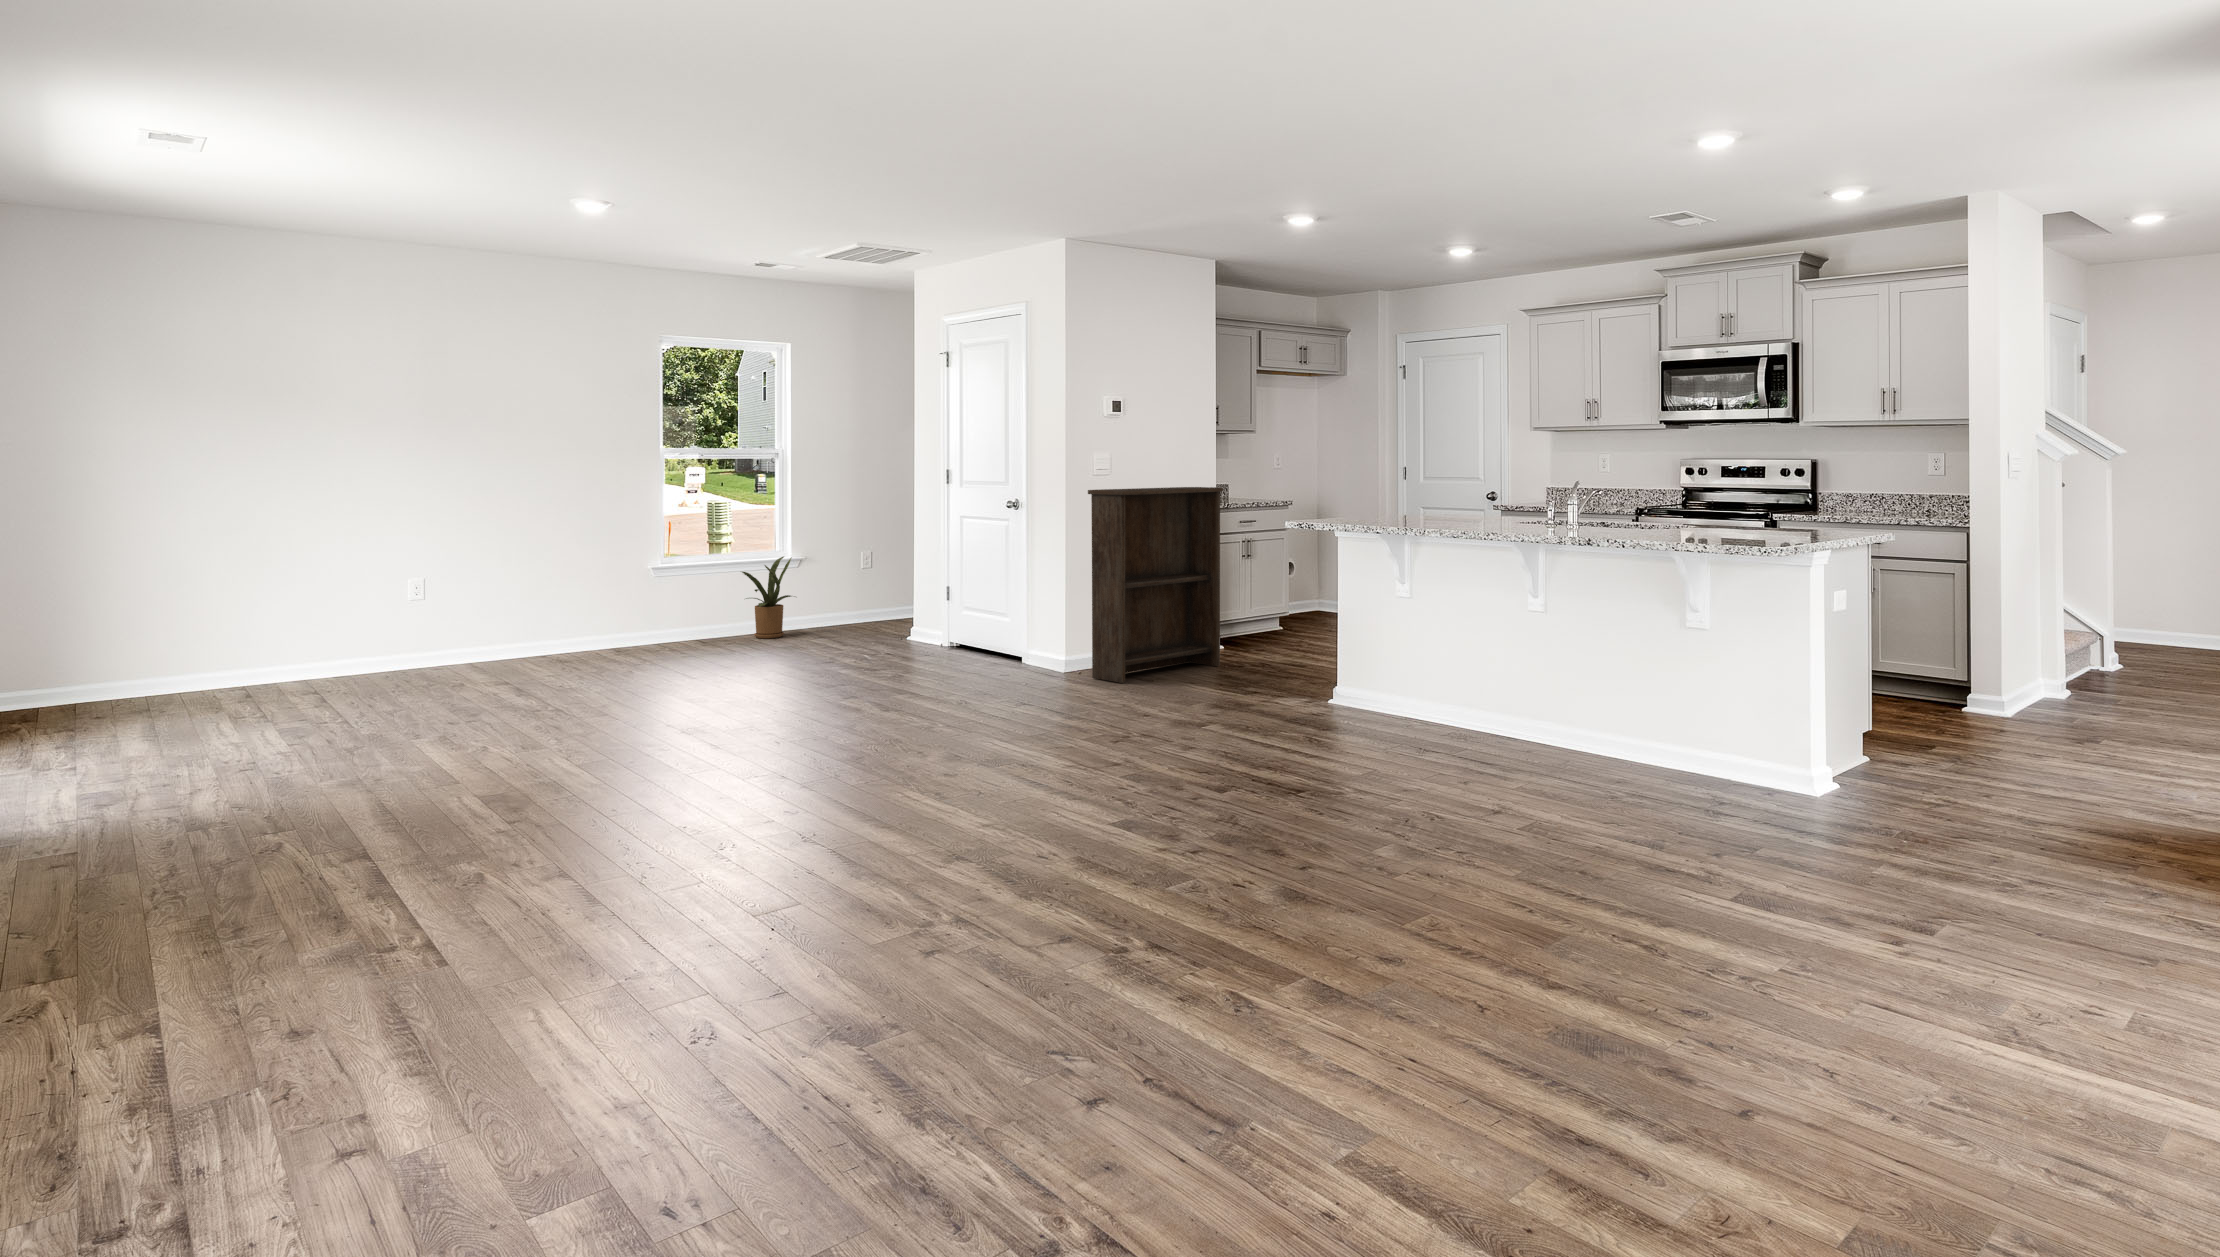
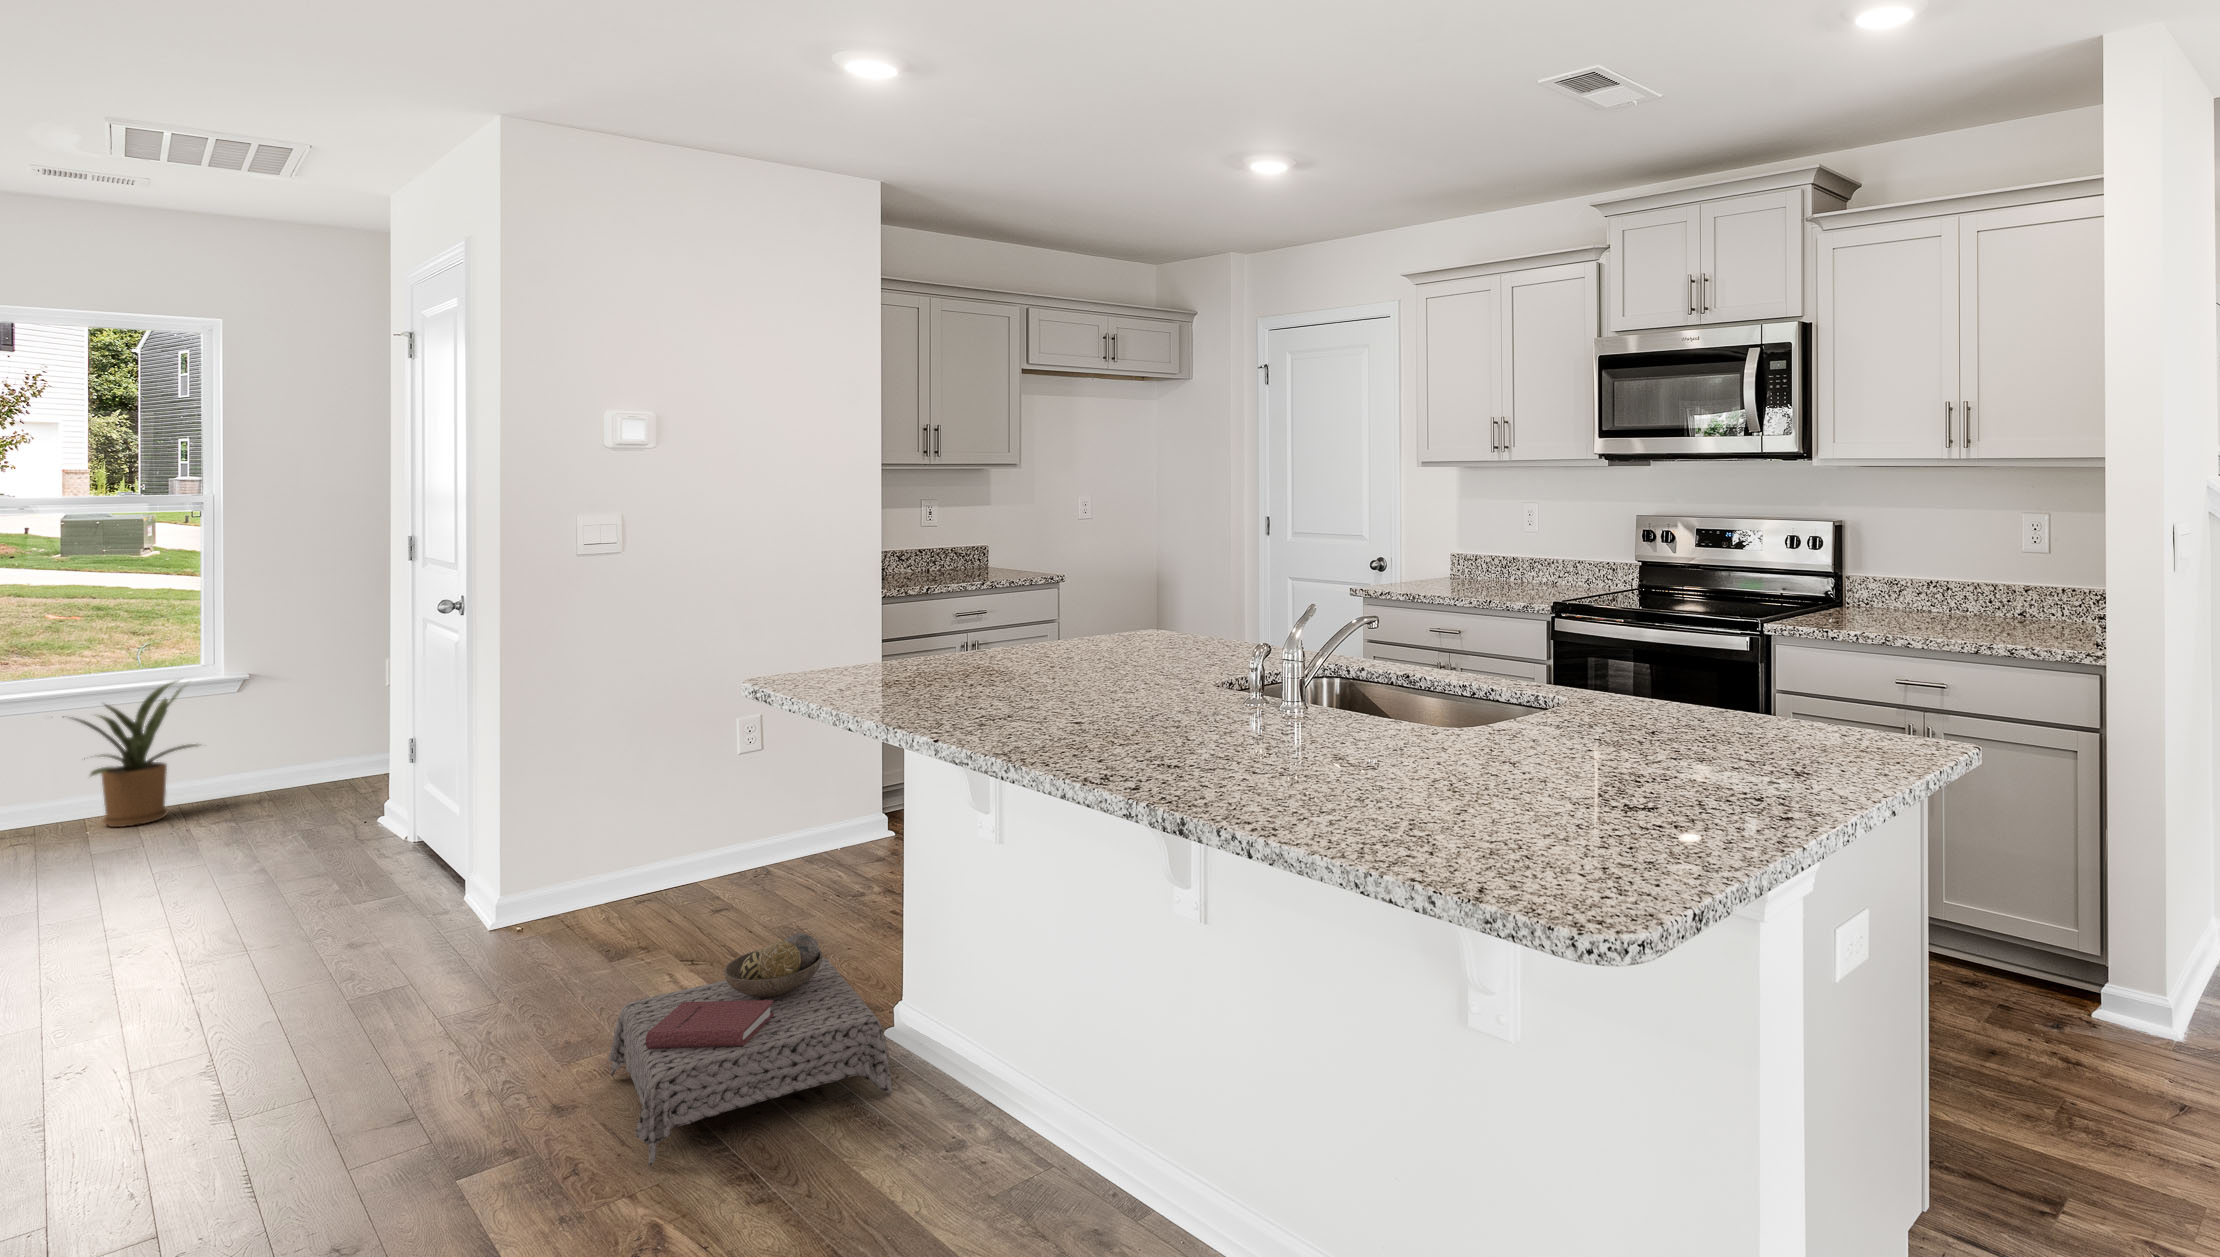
bookshelf: present [1088,487,1223,683] -> none [516,576,832,974]
ottoman: none [1200,643,1342,725] -> present [608,933,892,1168]

